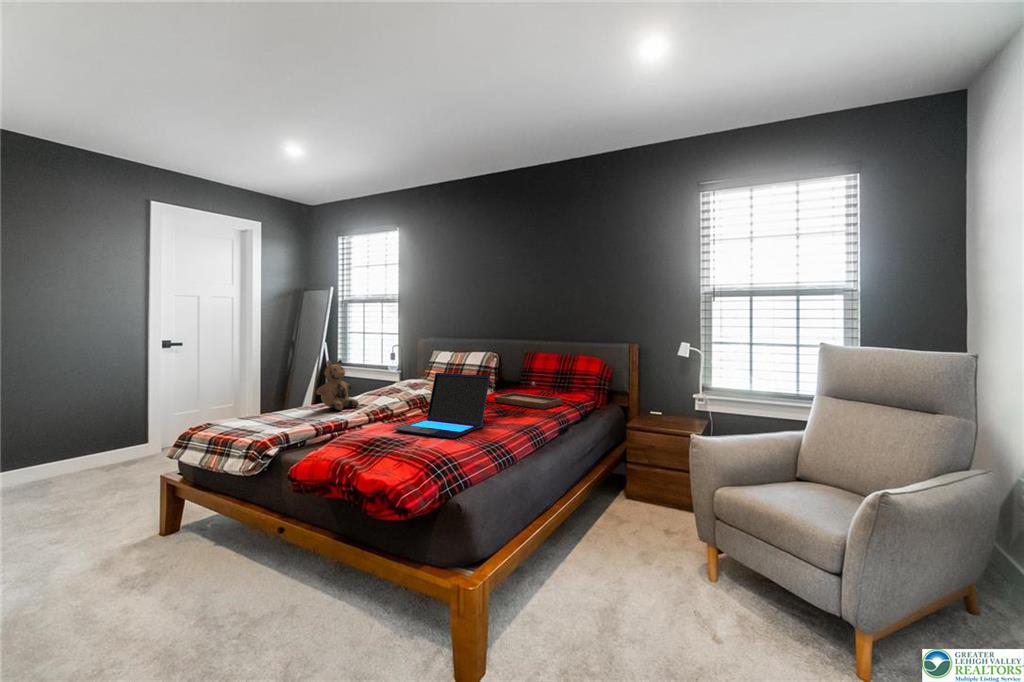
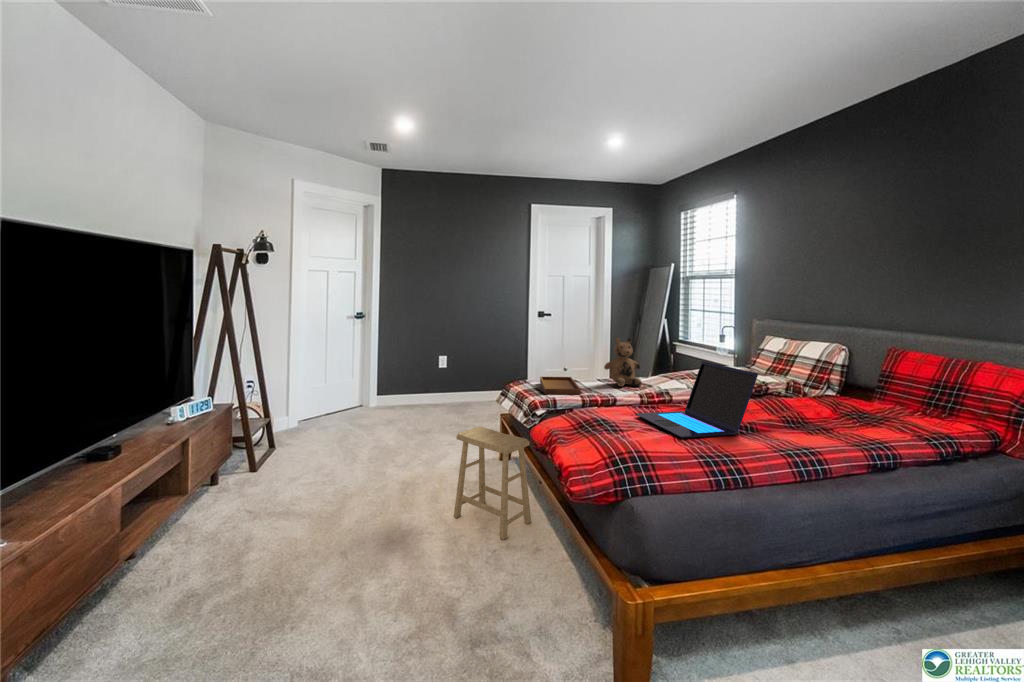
tray: present [495,382,562,409] -> present [540,367,581,395]
footstool: none [149,487,274,635] -> present [454,427,531,540]

